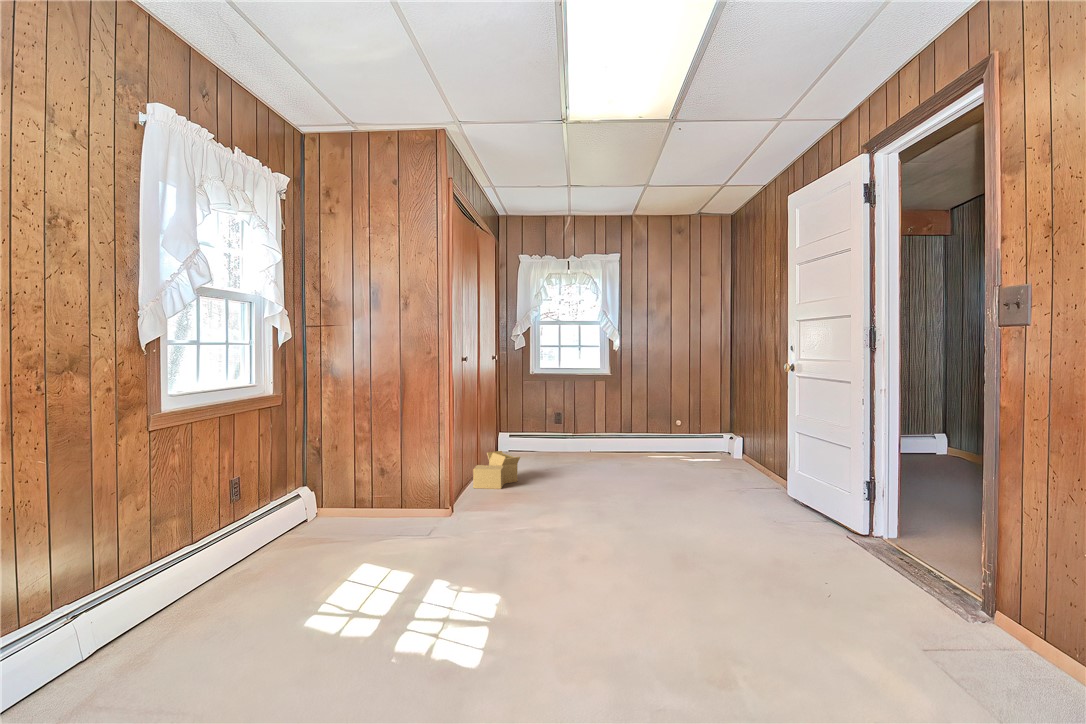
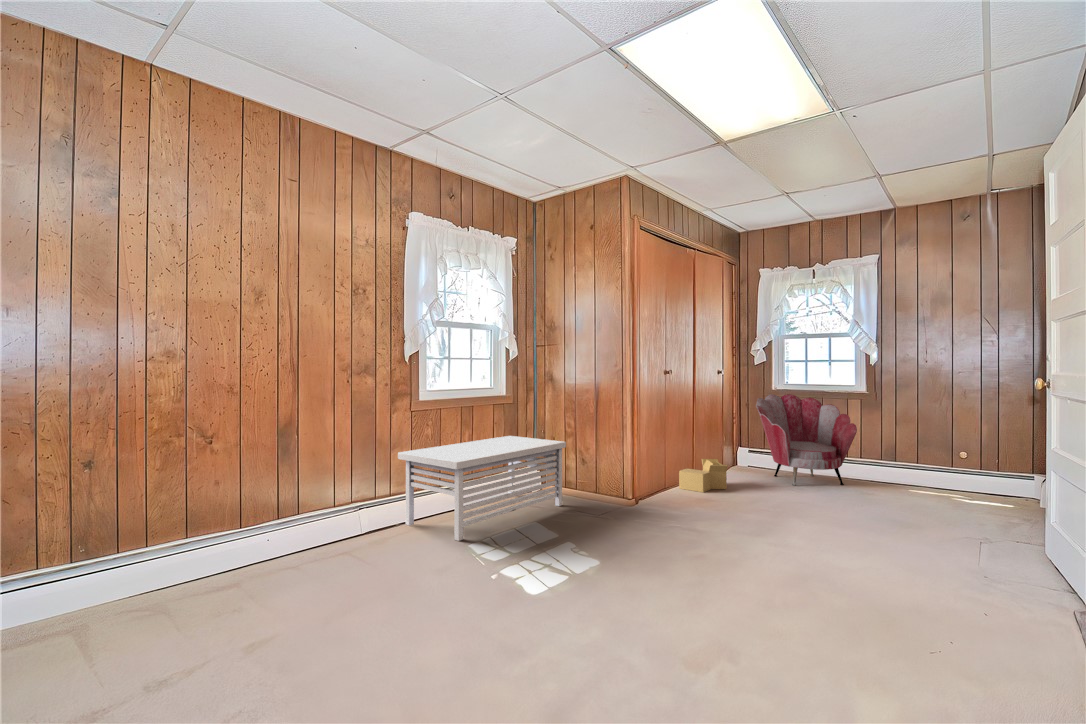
armchair: none [525,379,612,469] -> present [756,394,857,486]
storage bench: none [139,451,373,619] -> present [398,436,566,541]

